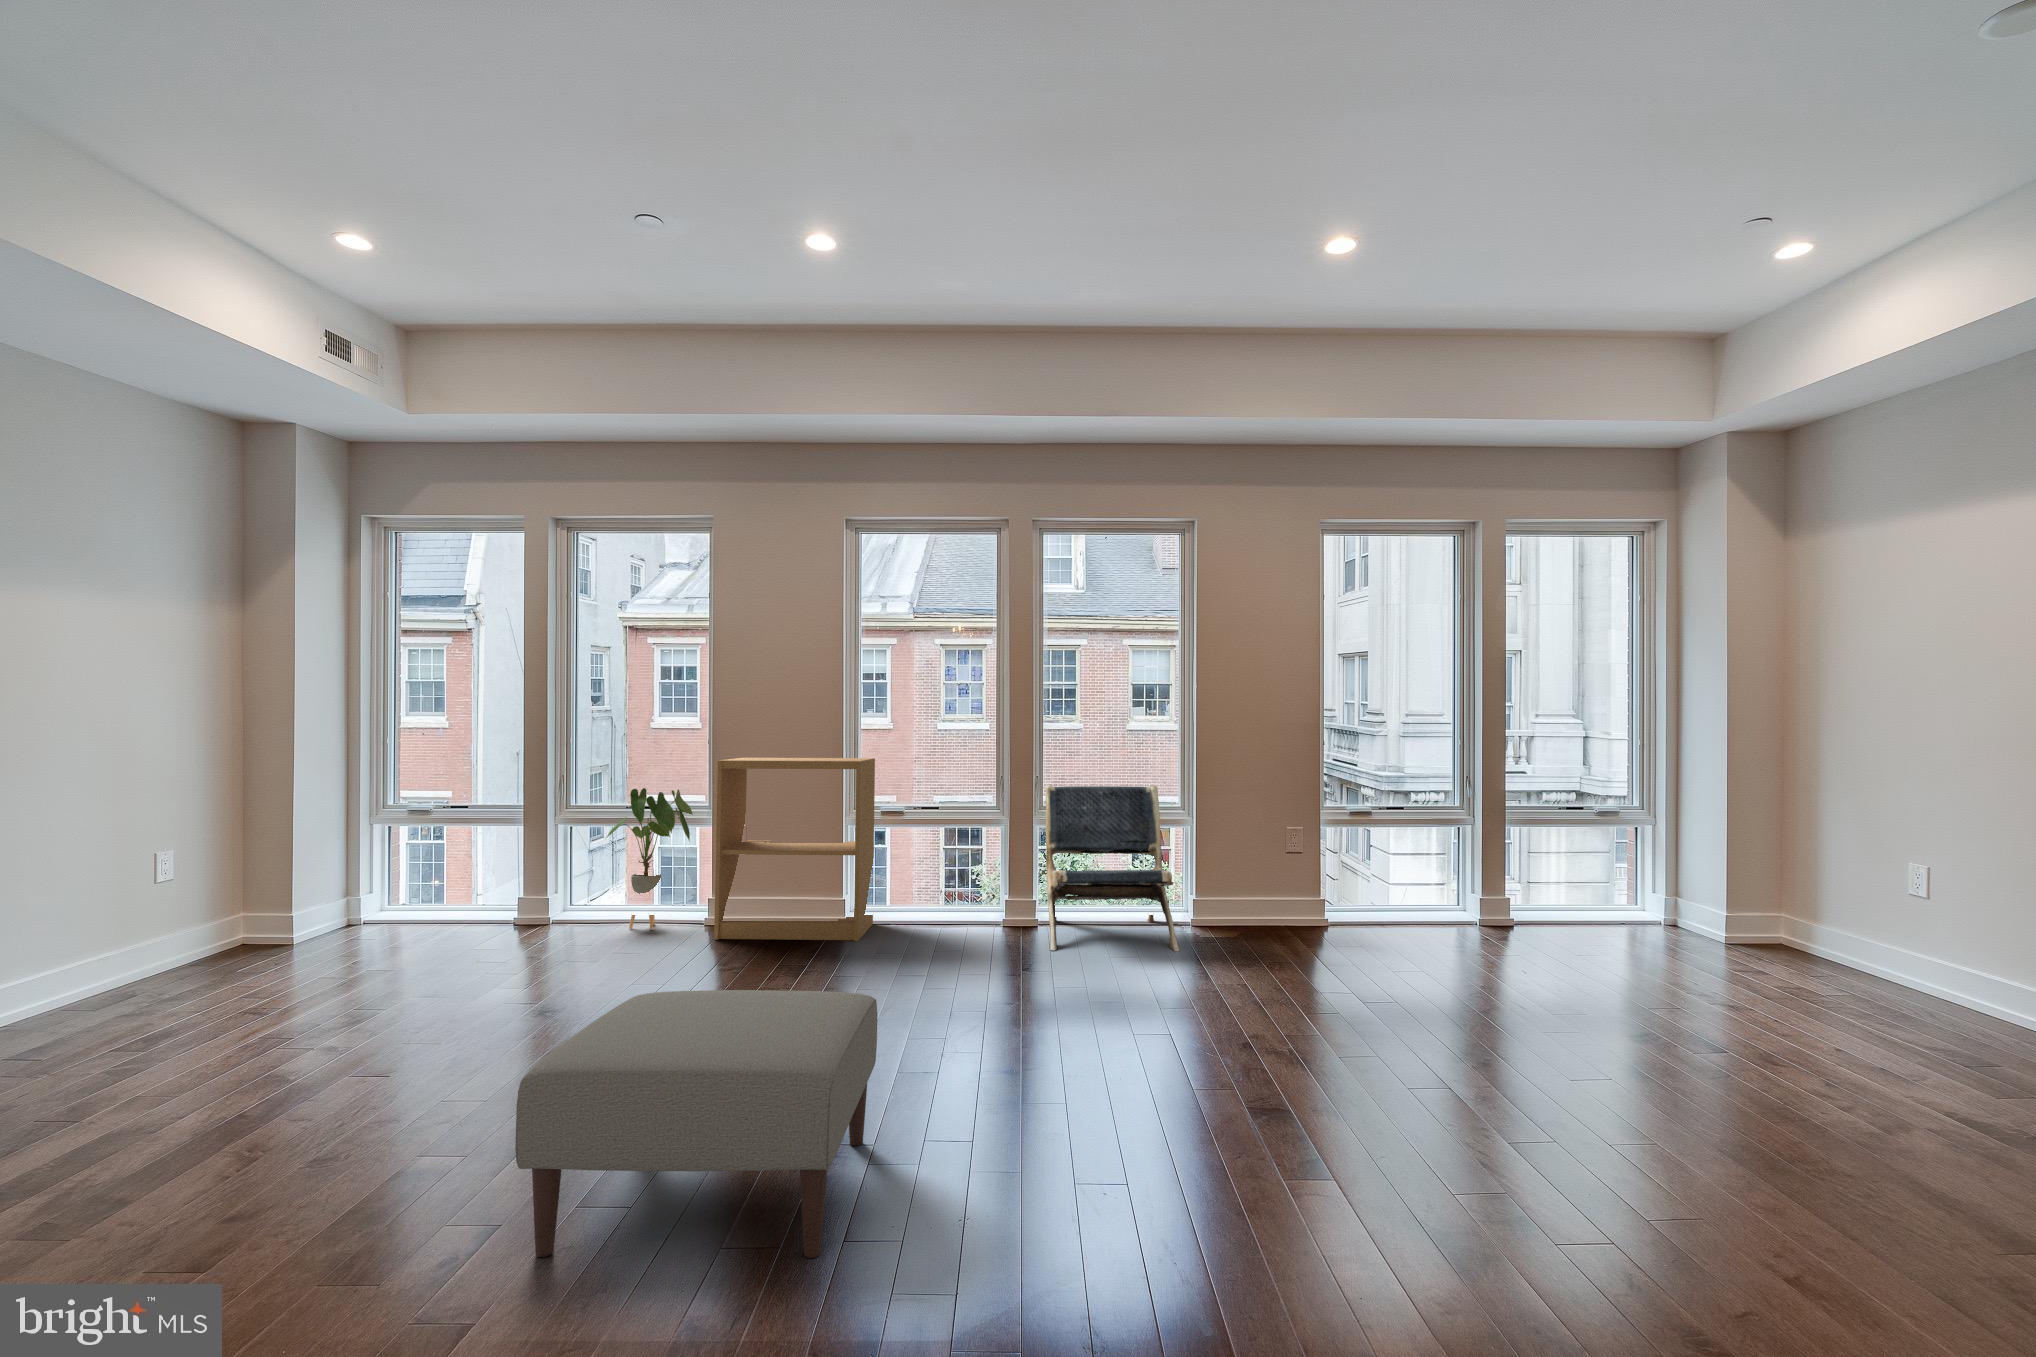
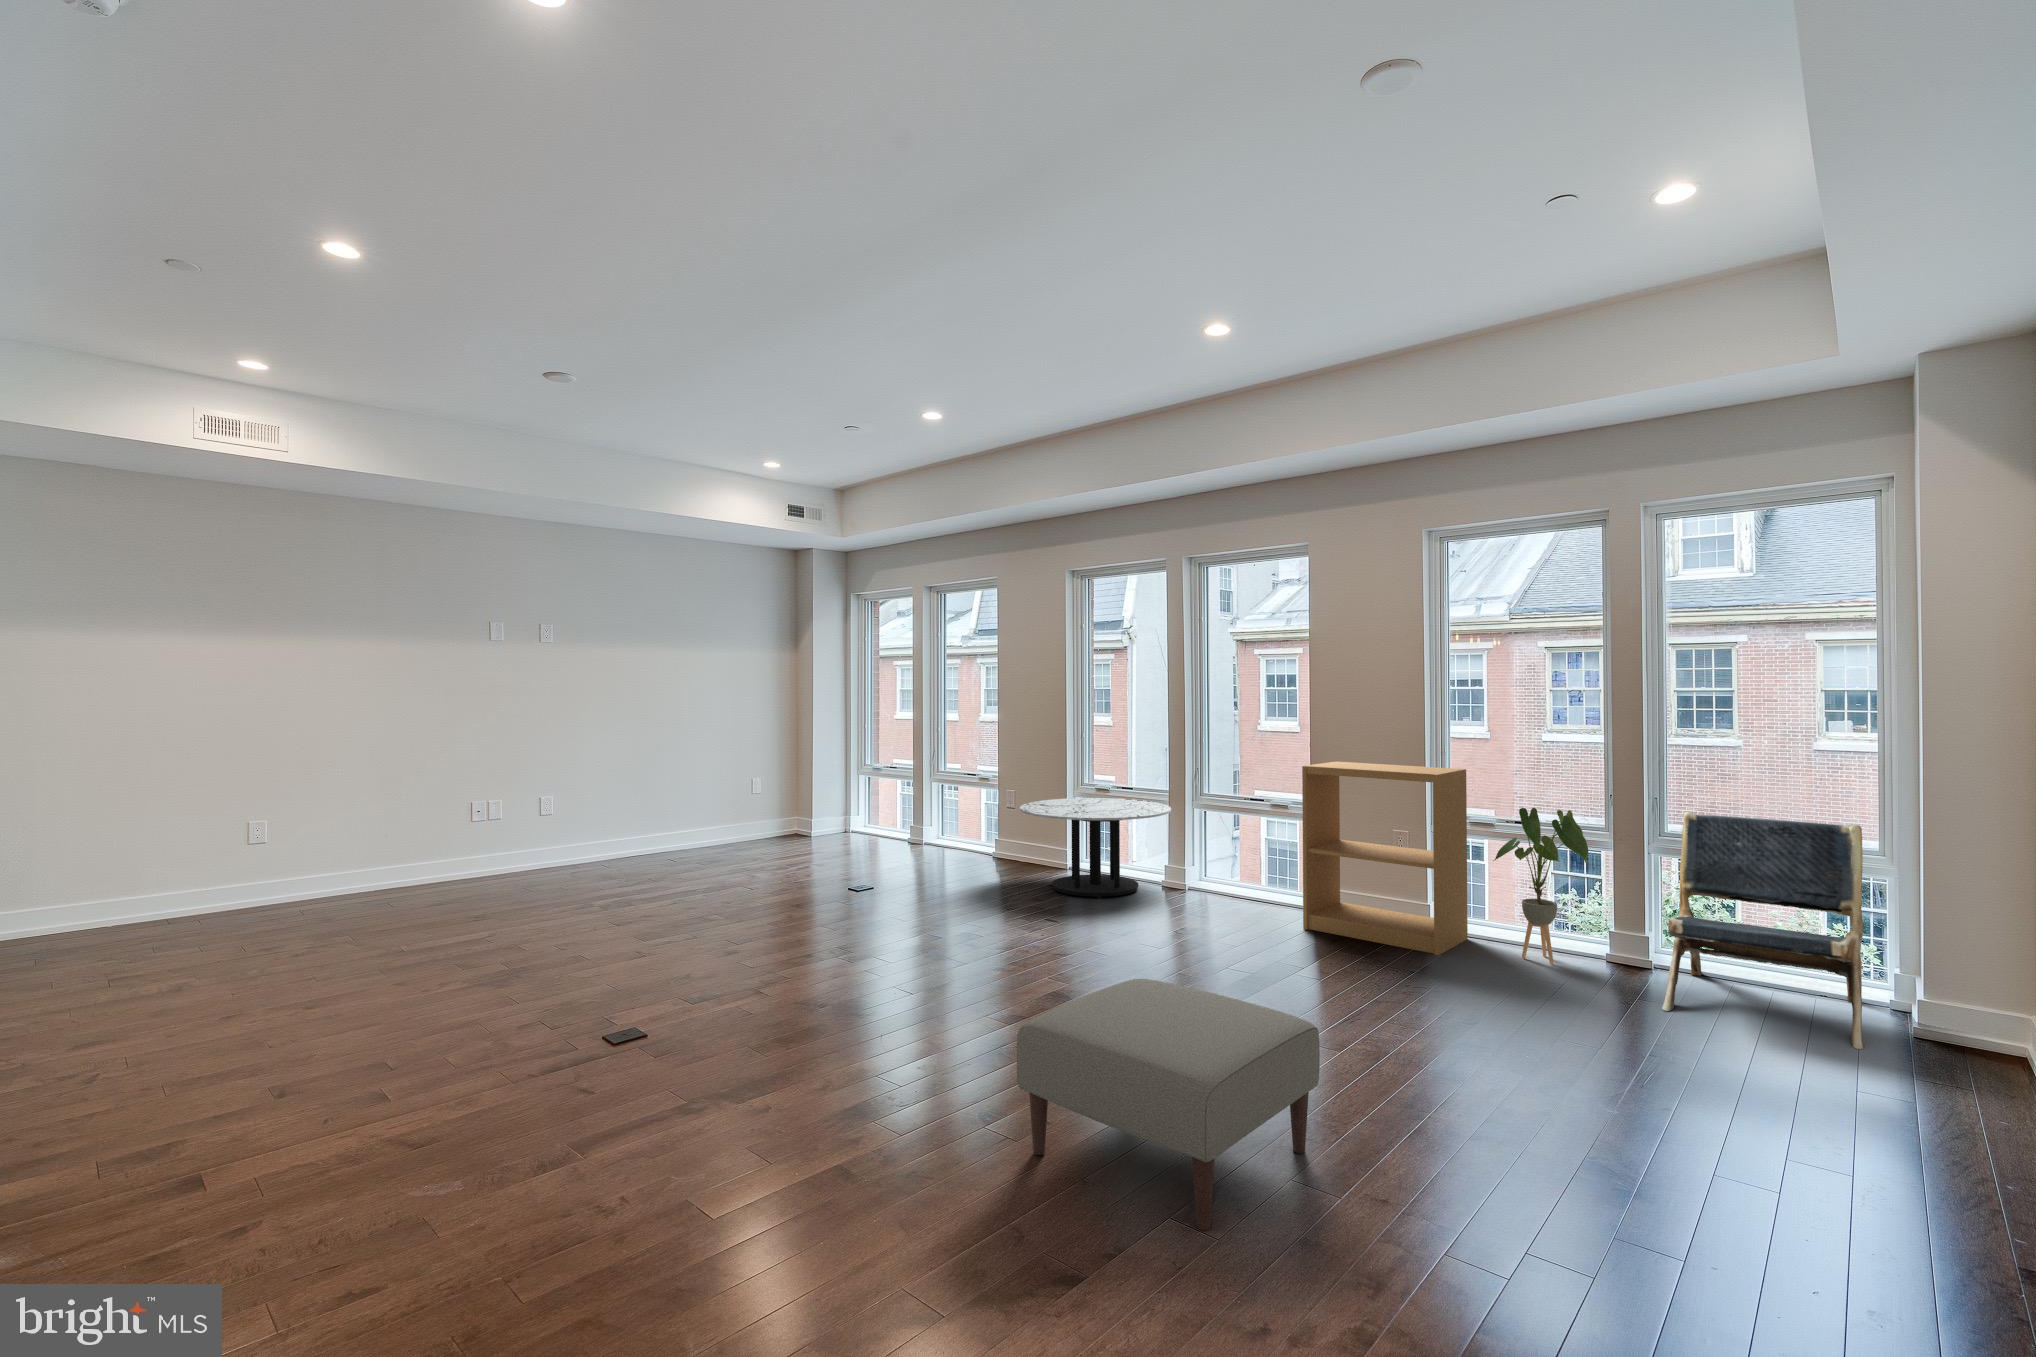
house plant: present [607,788,693,929] -> present [1495,808,1590,963]
coffee table: none [304,820,536,948] -> present [1020,798,1171,898]

